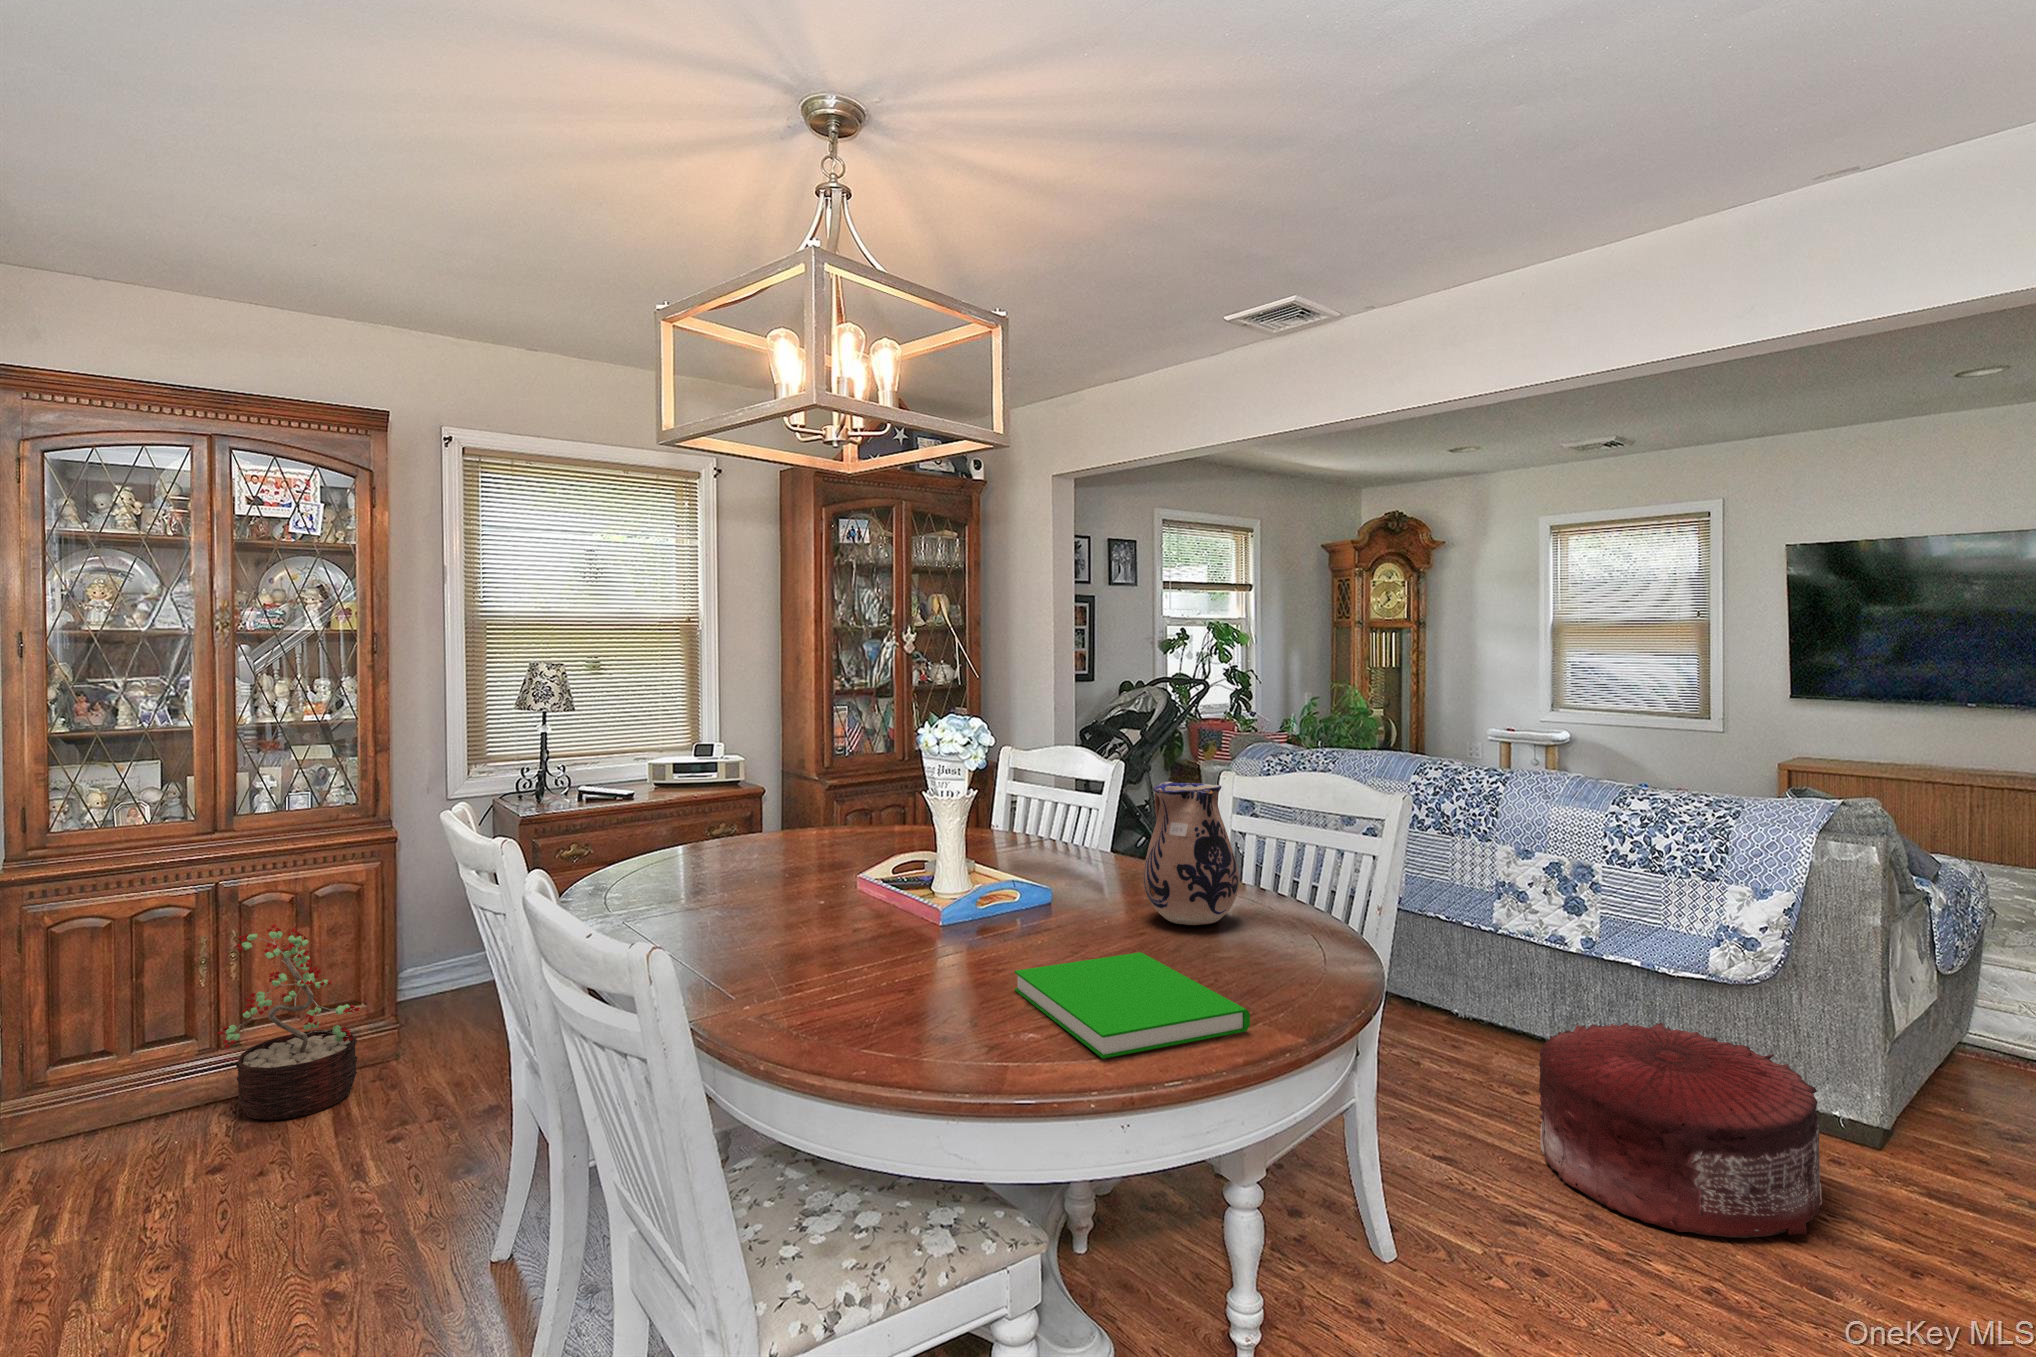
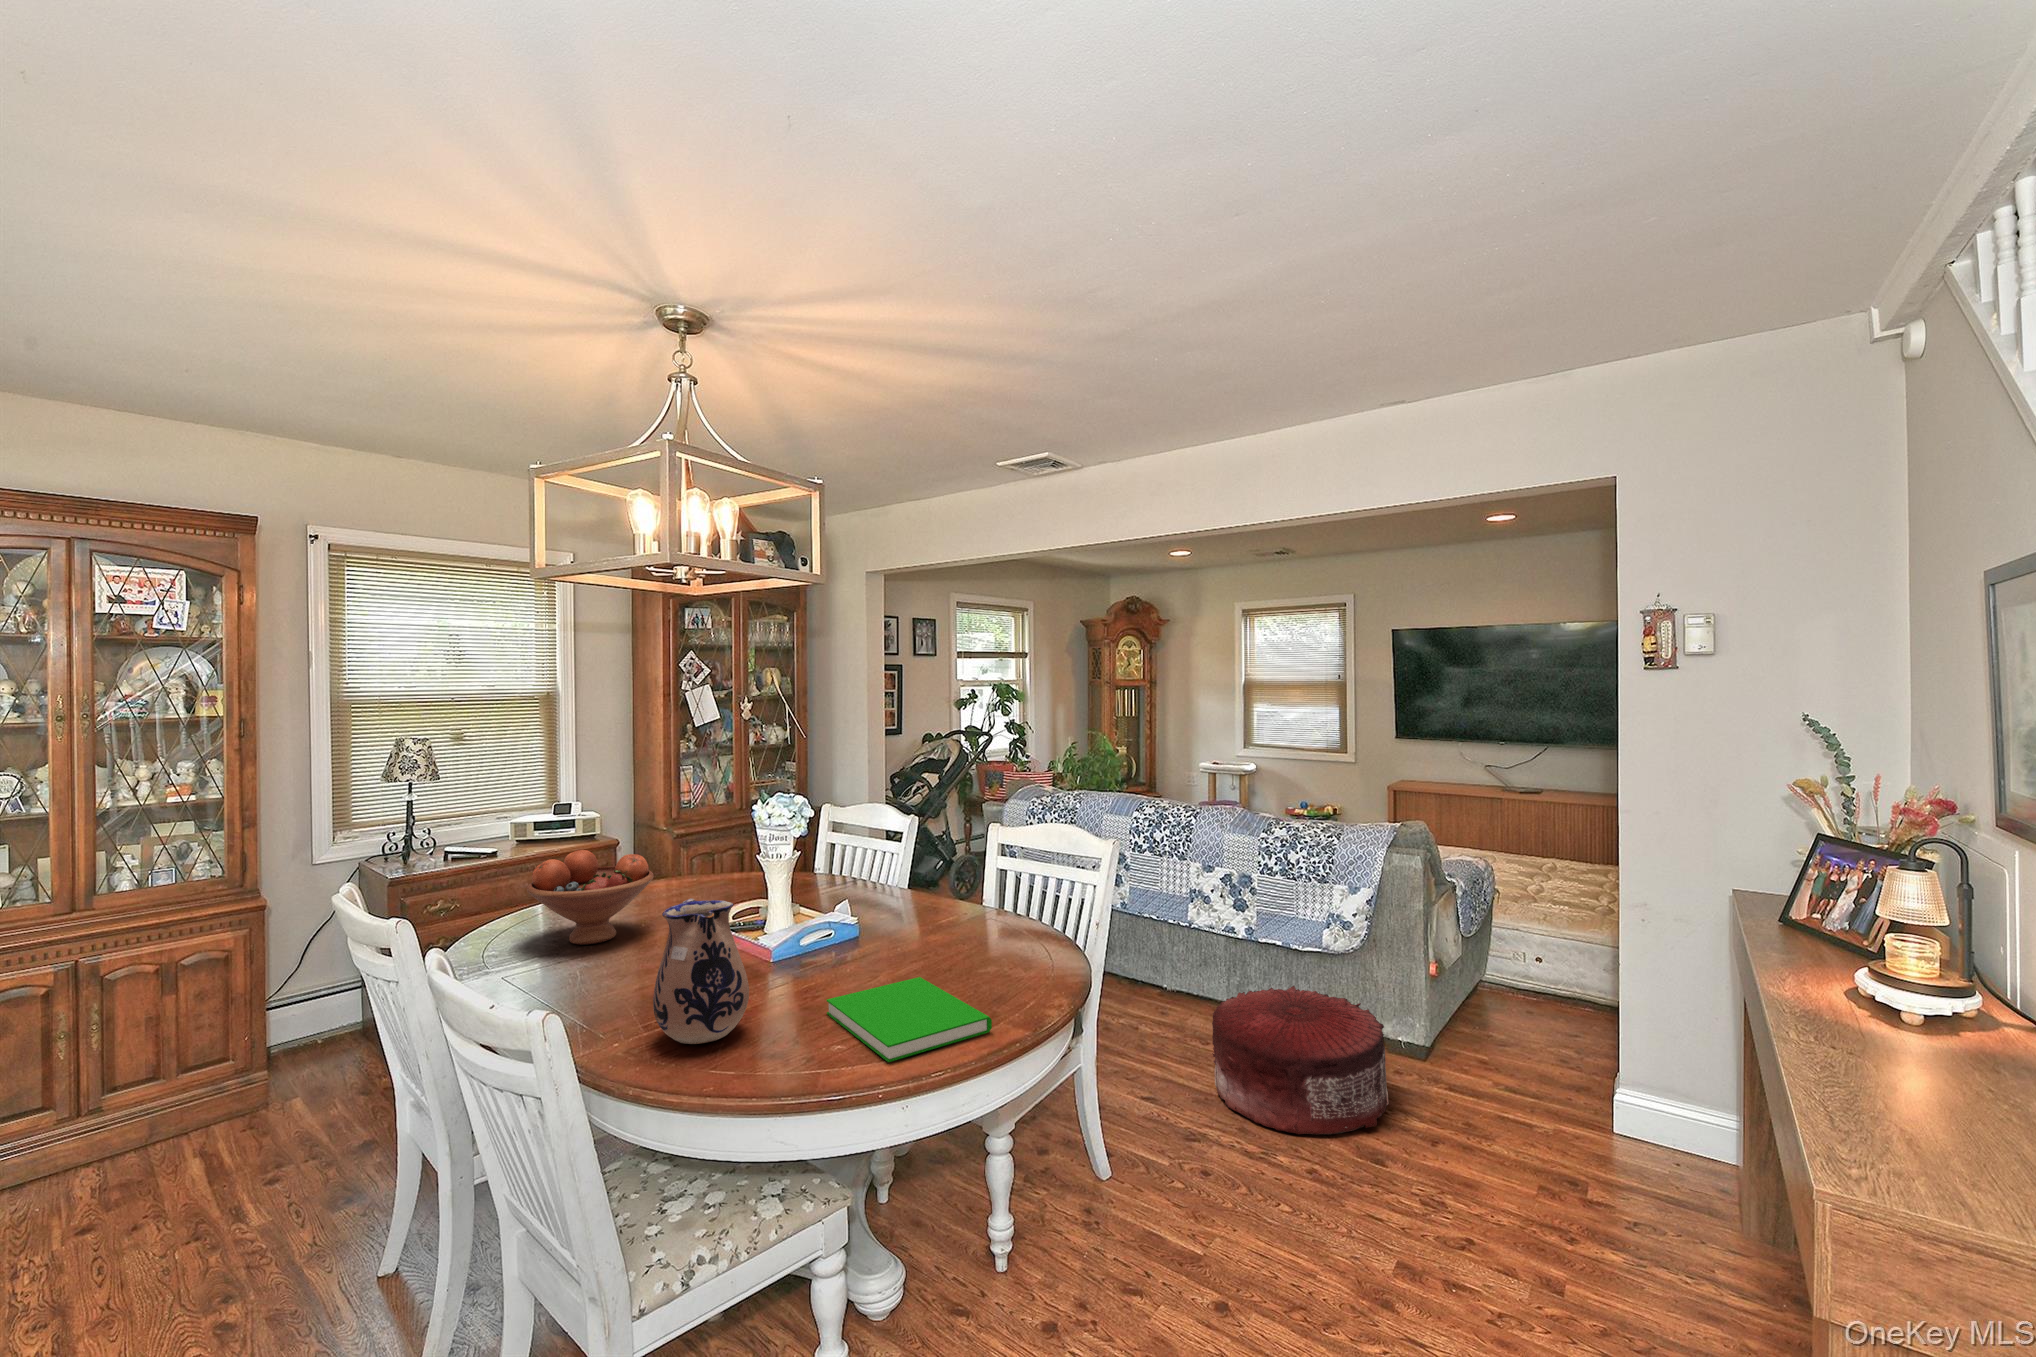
fruit bowl: none [652,776,799,891] -> present [527,850,654,945]
ceramic pitcher: present [1144,782,1239,925] -> present [653,899,749,1044]
decorative plant: present [218,924,360,1120] -> none [76,993,229,1176]

